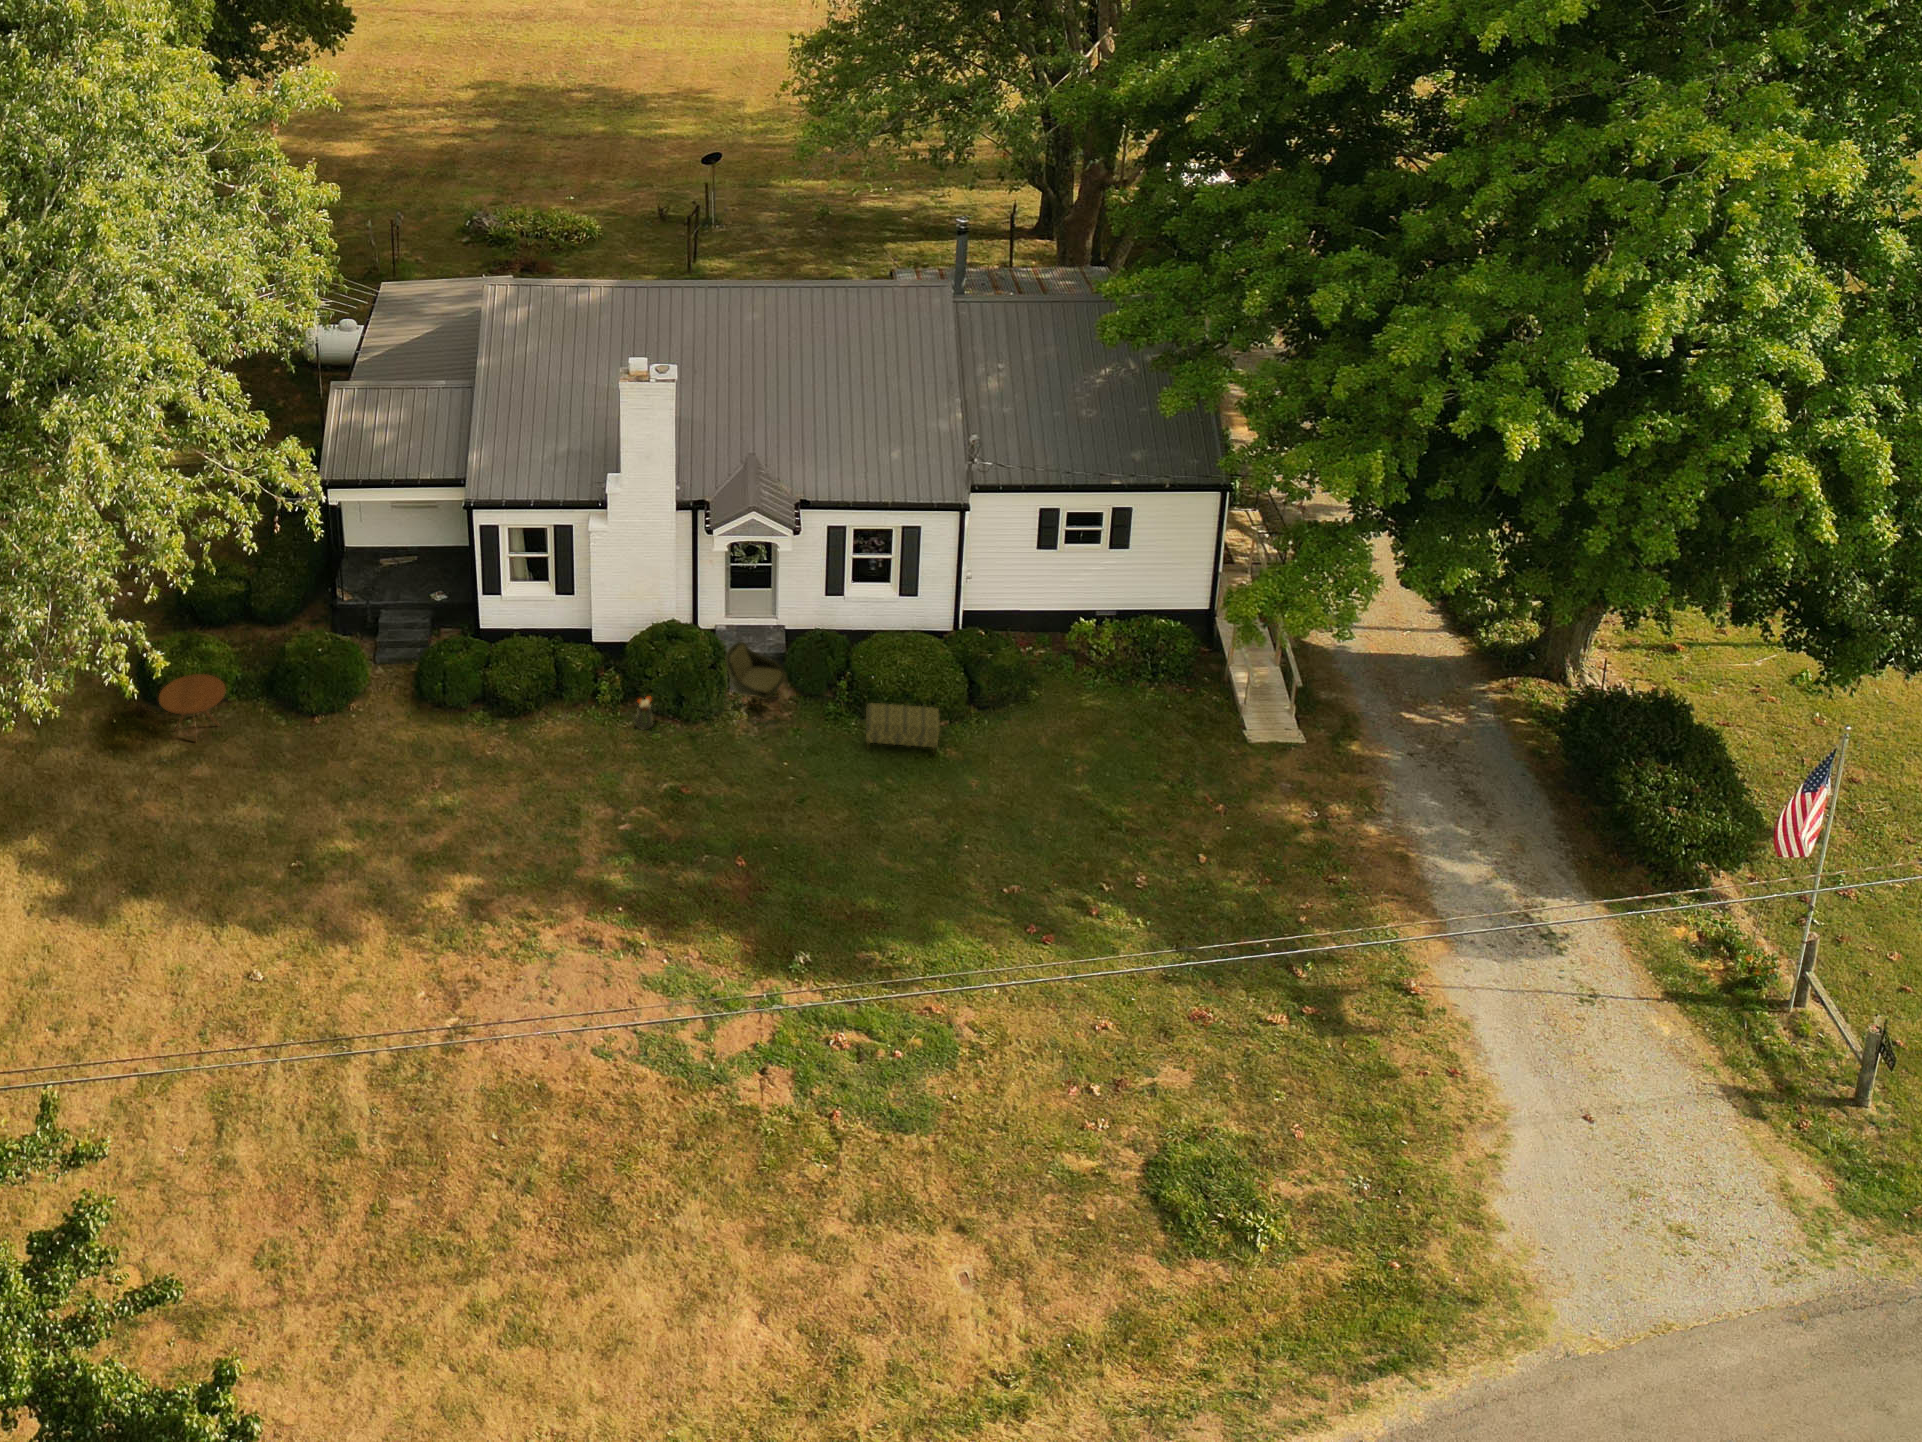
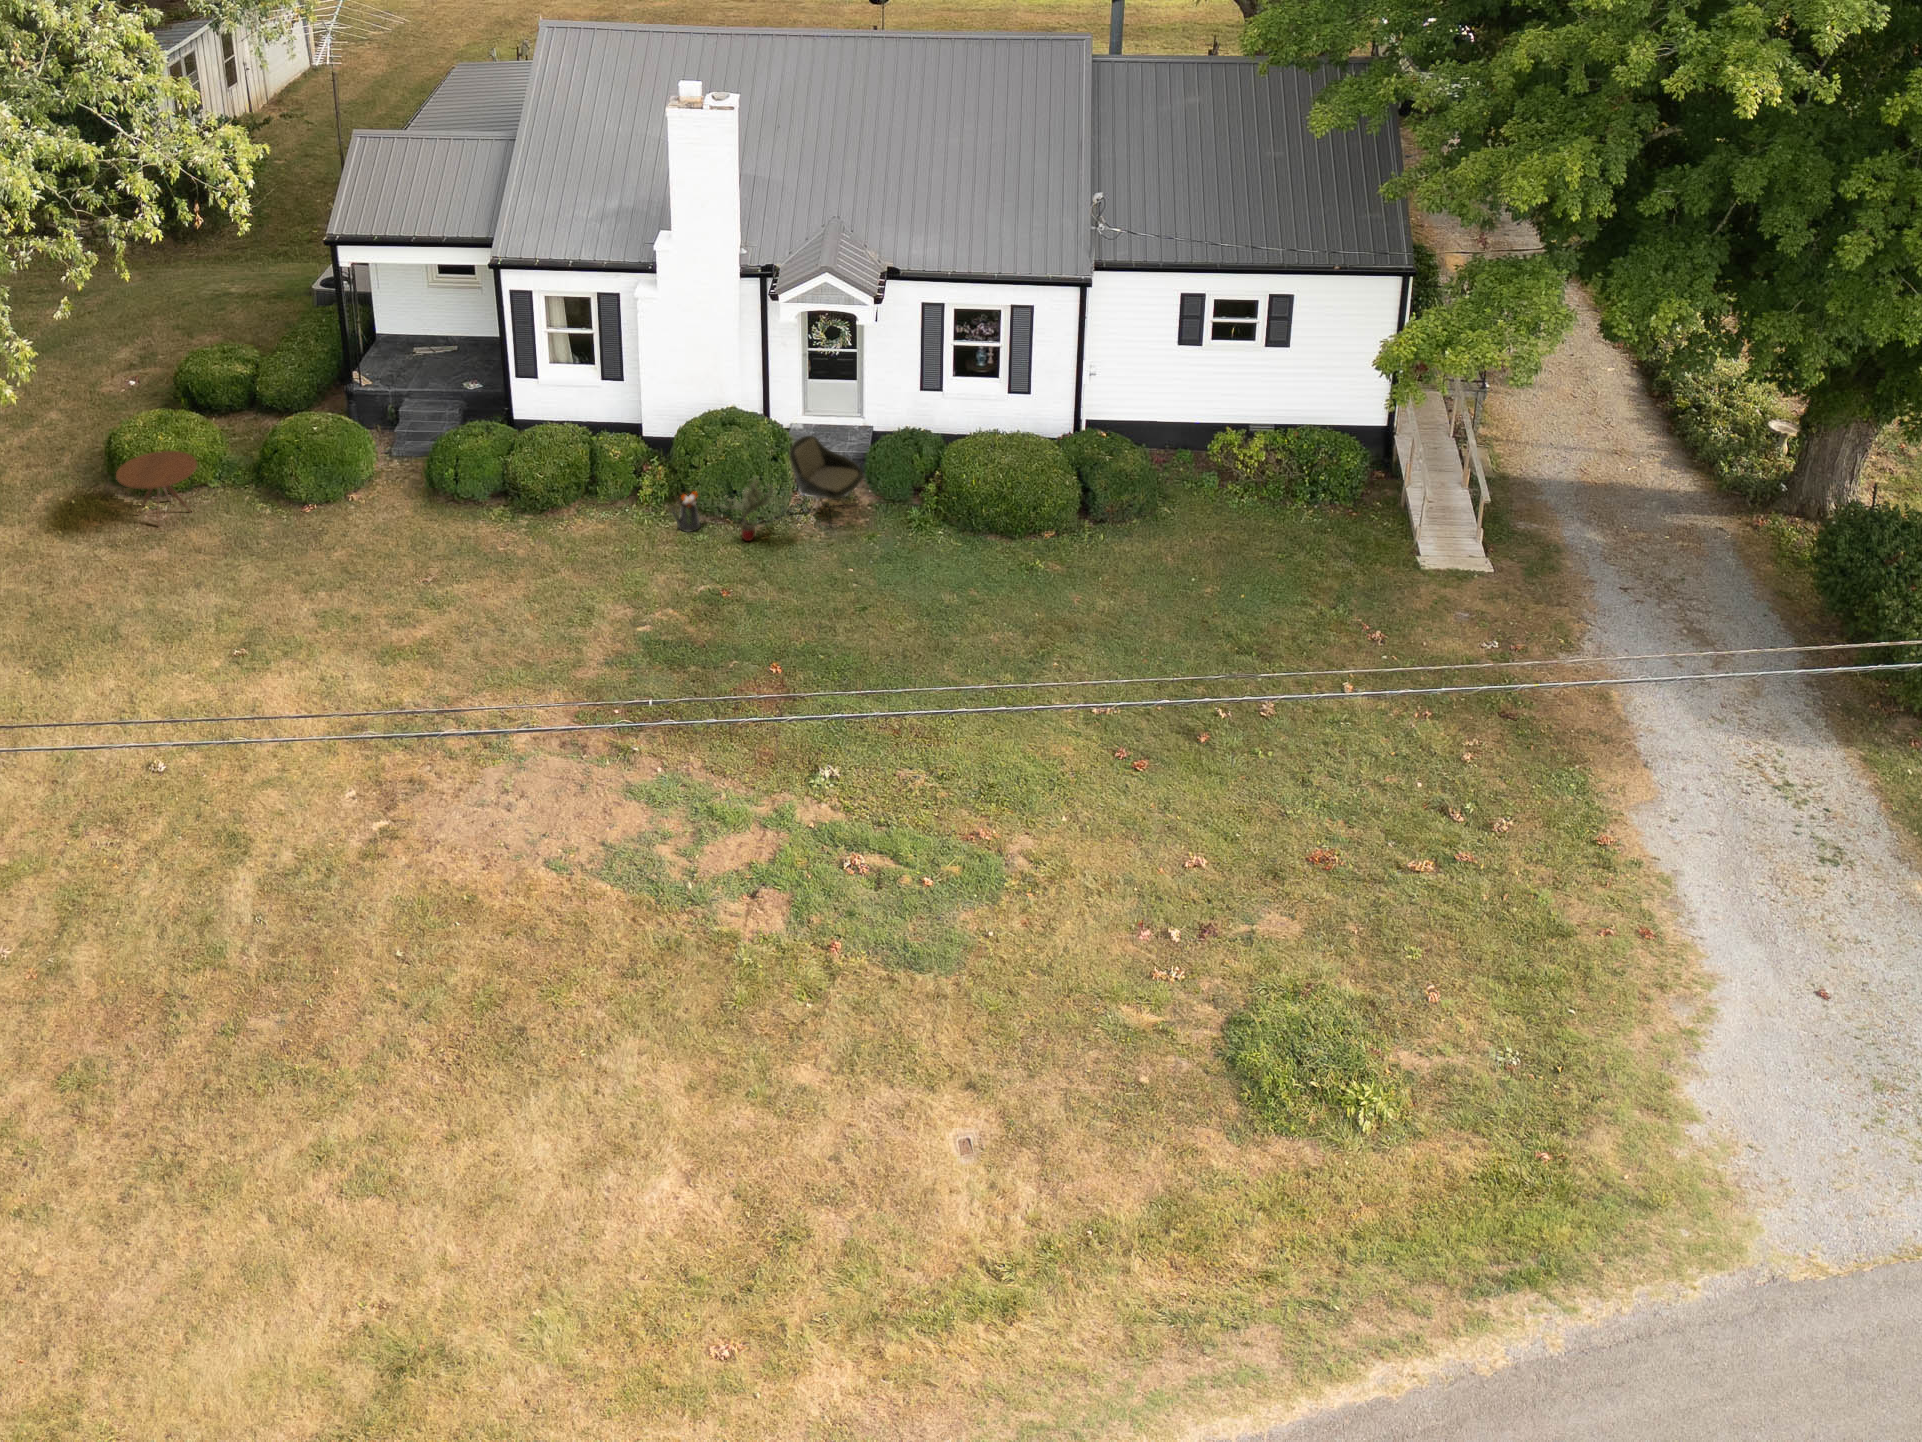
potted tree: none [672,683,719,737] -> present [721,477,774,541]
bench: present [866,703,940,754] -> none [950,506,1041,569]

